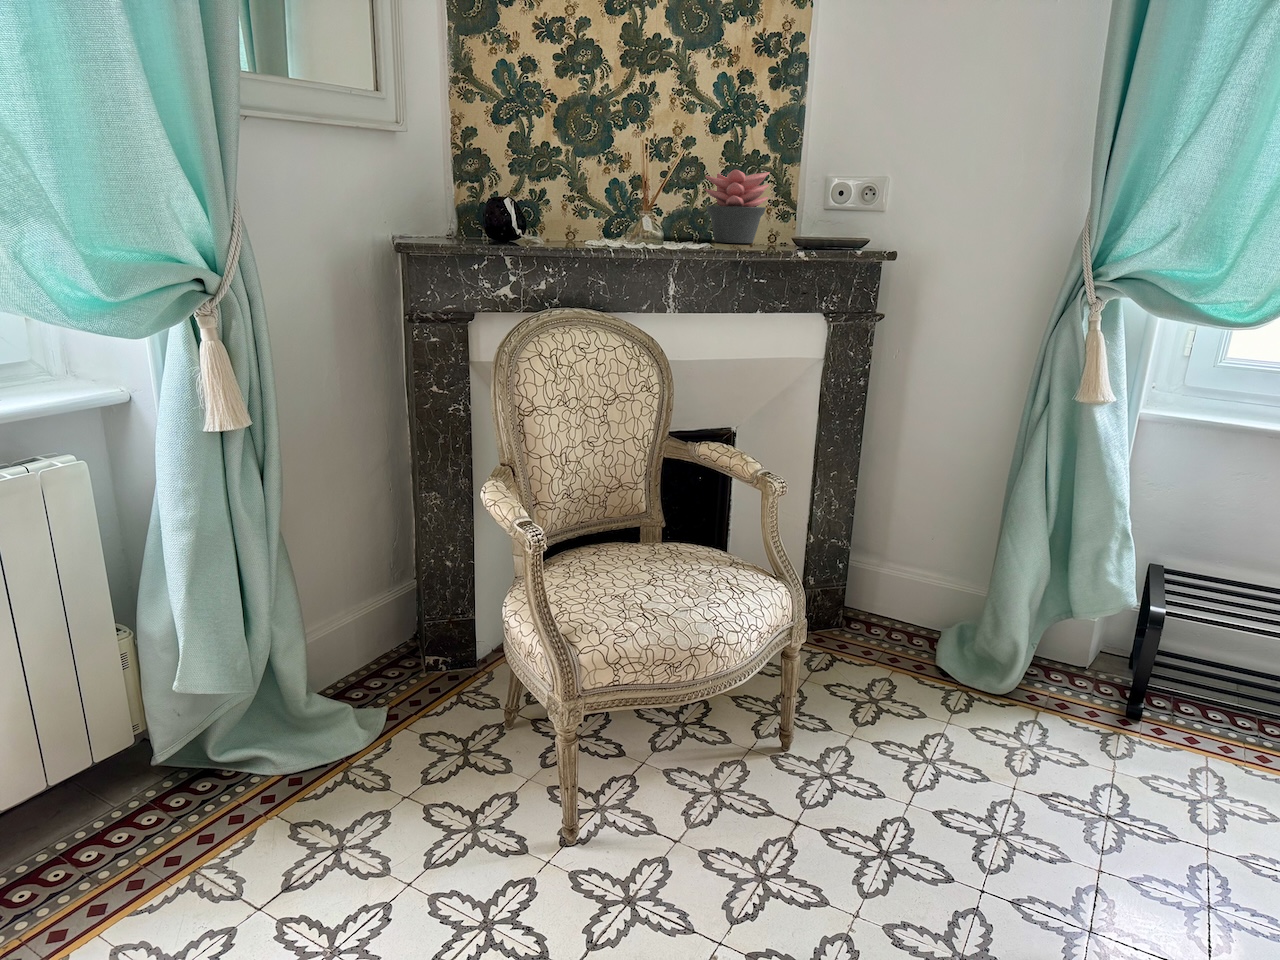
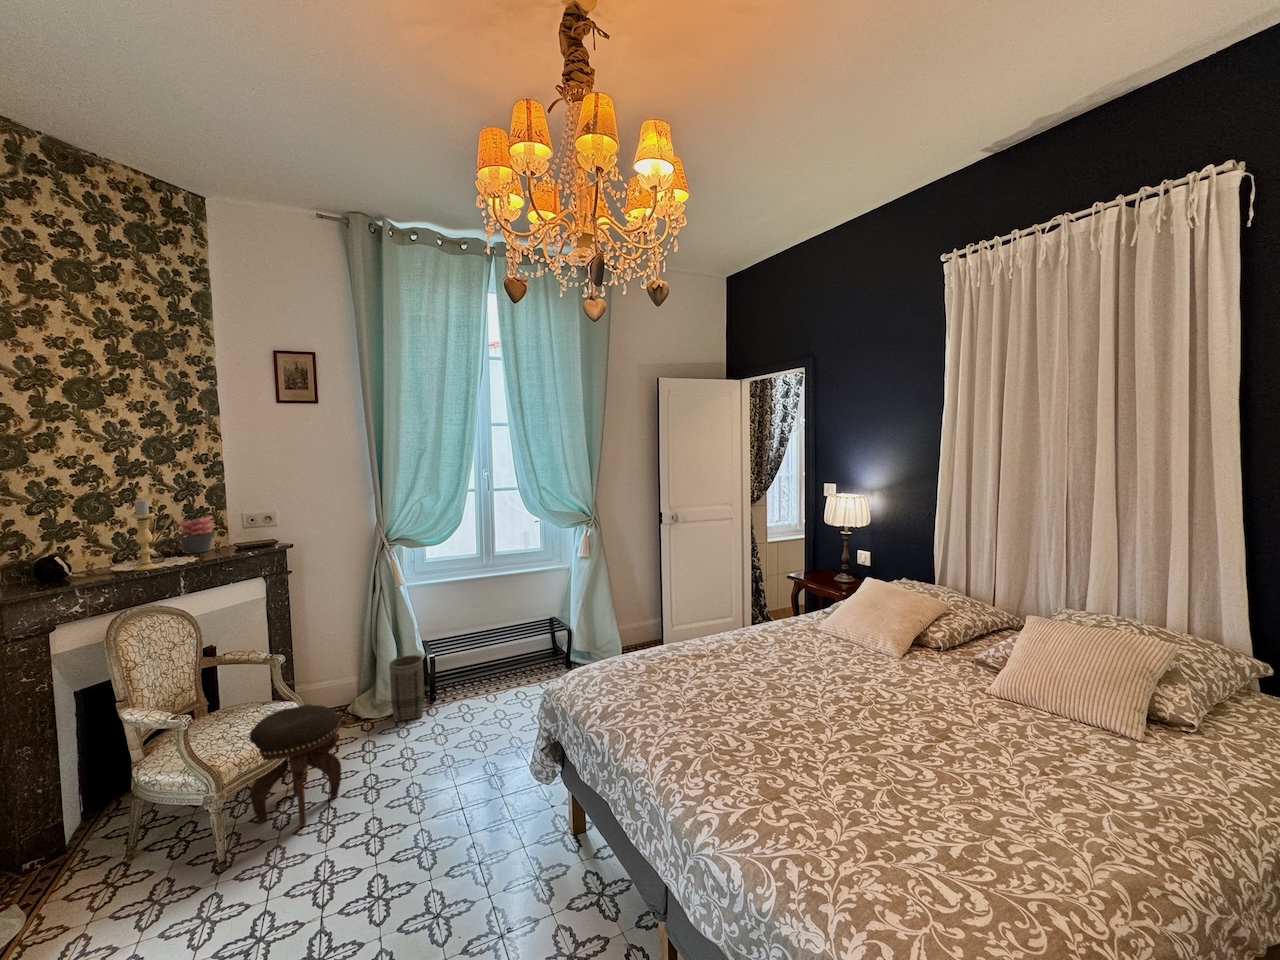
candle holder: none [608,100,647,248] -> present [130,500,159,571]
basket: none [1018,581,1127,745] -> present [389,655,424,721]
footstool: none [665,604,856,877] -> present [249,704,341,827]

